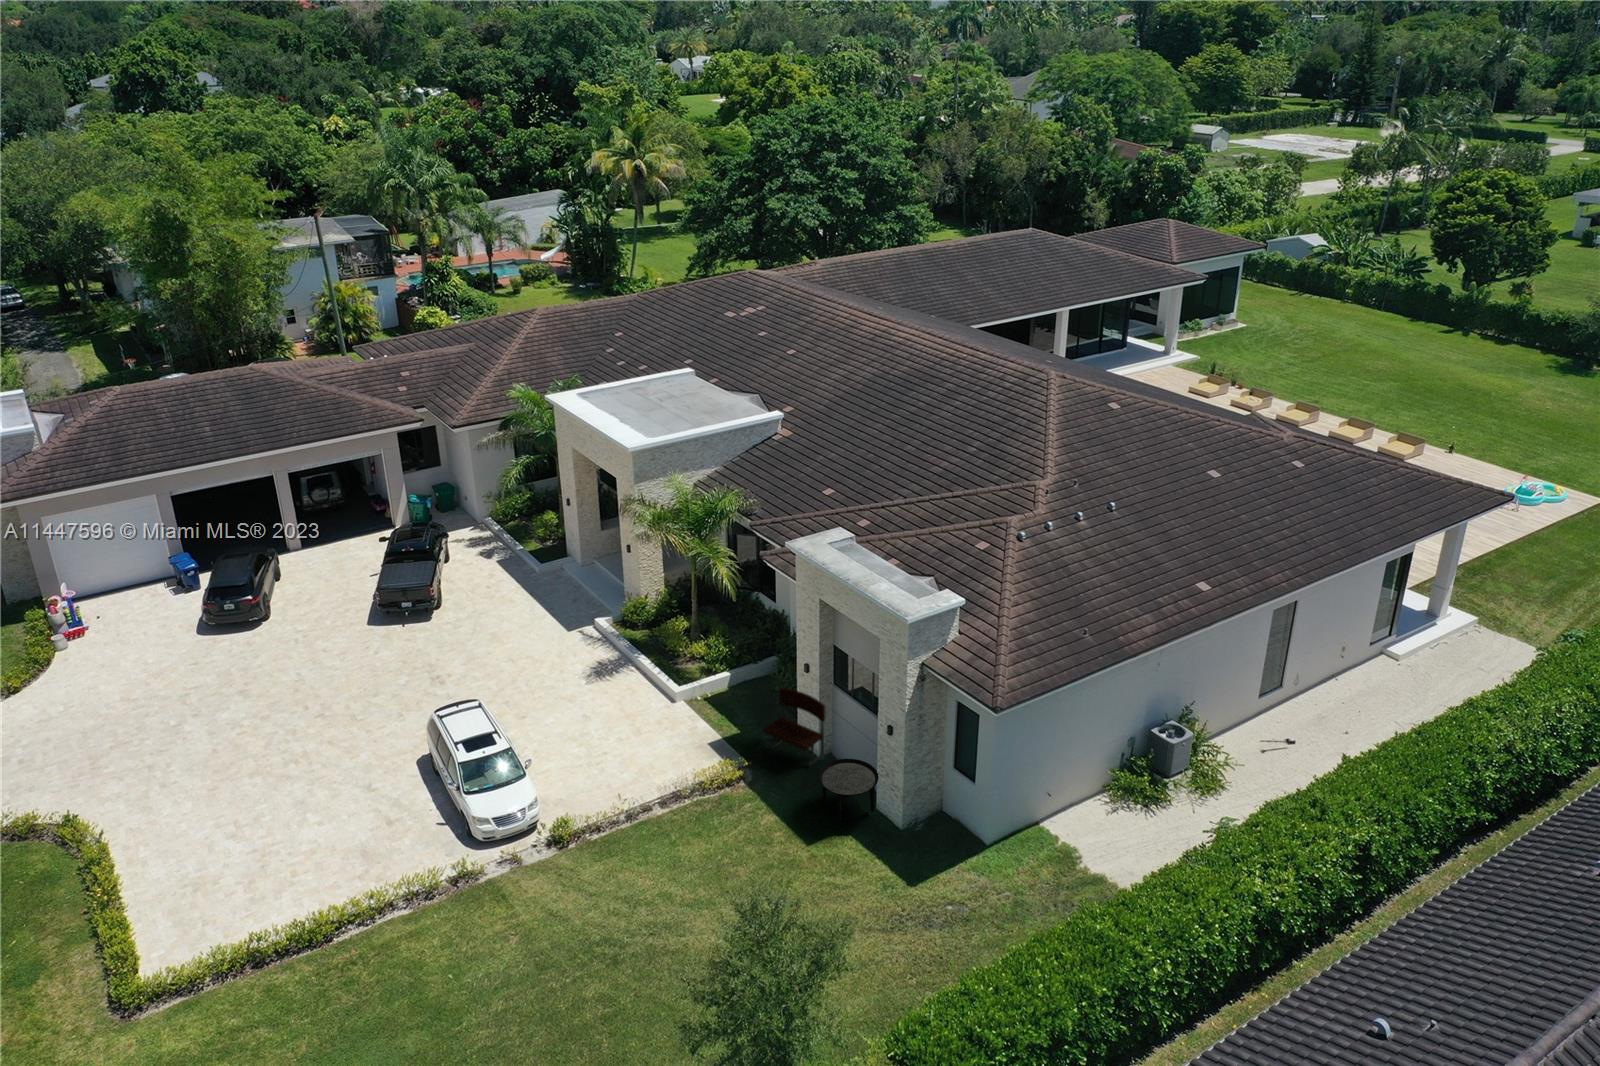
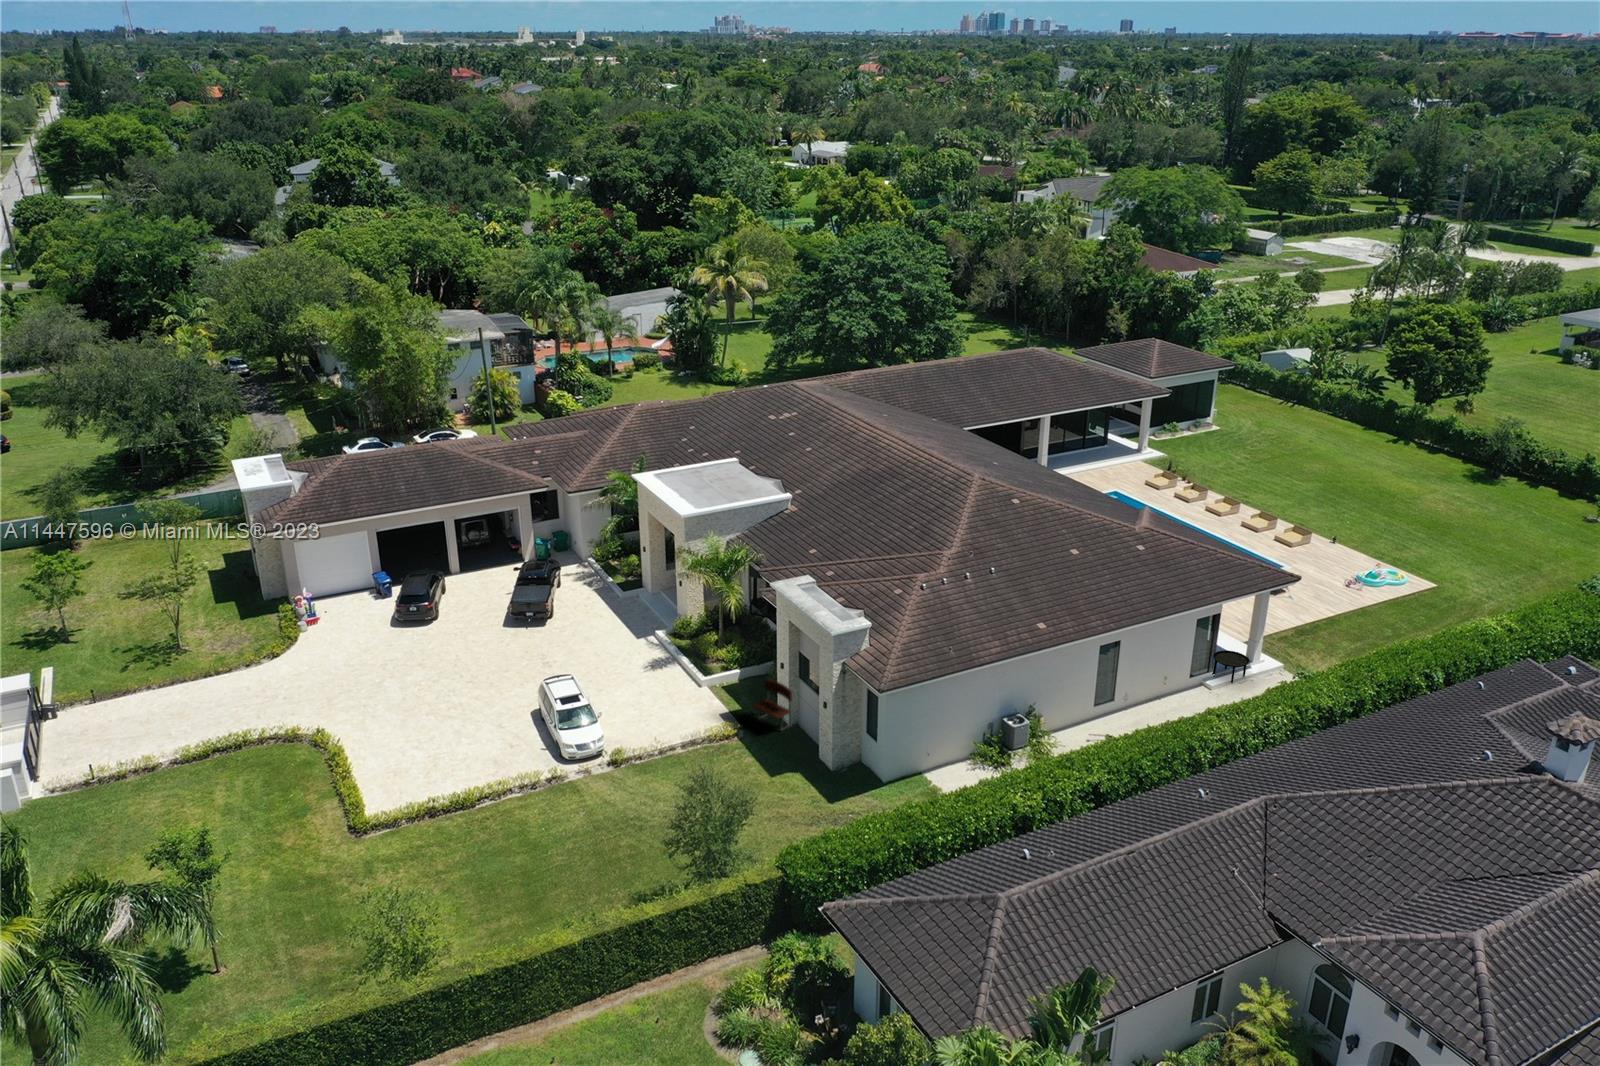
round table: present [818,759,879,821] -> present [1213,650,1249,683]

